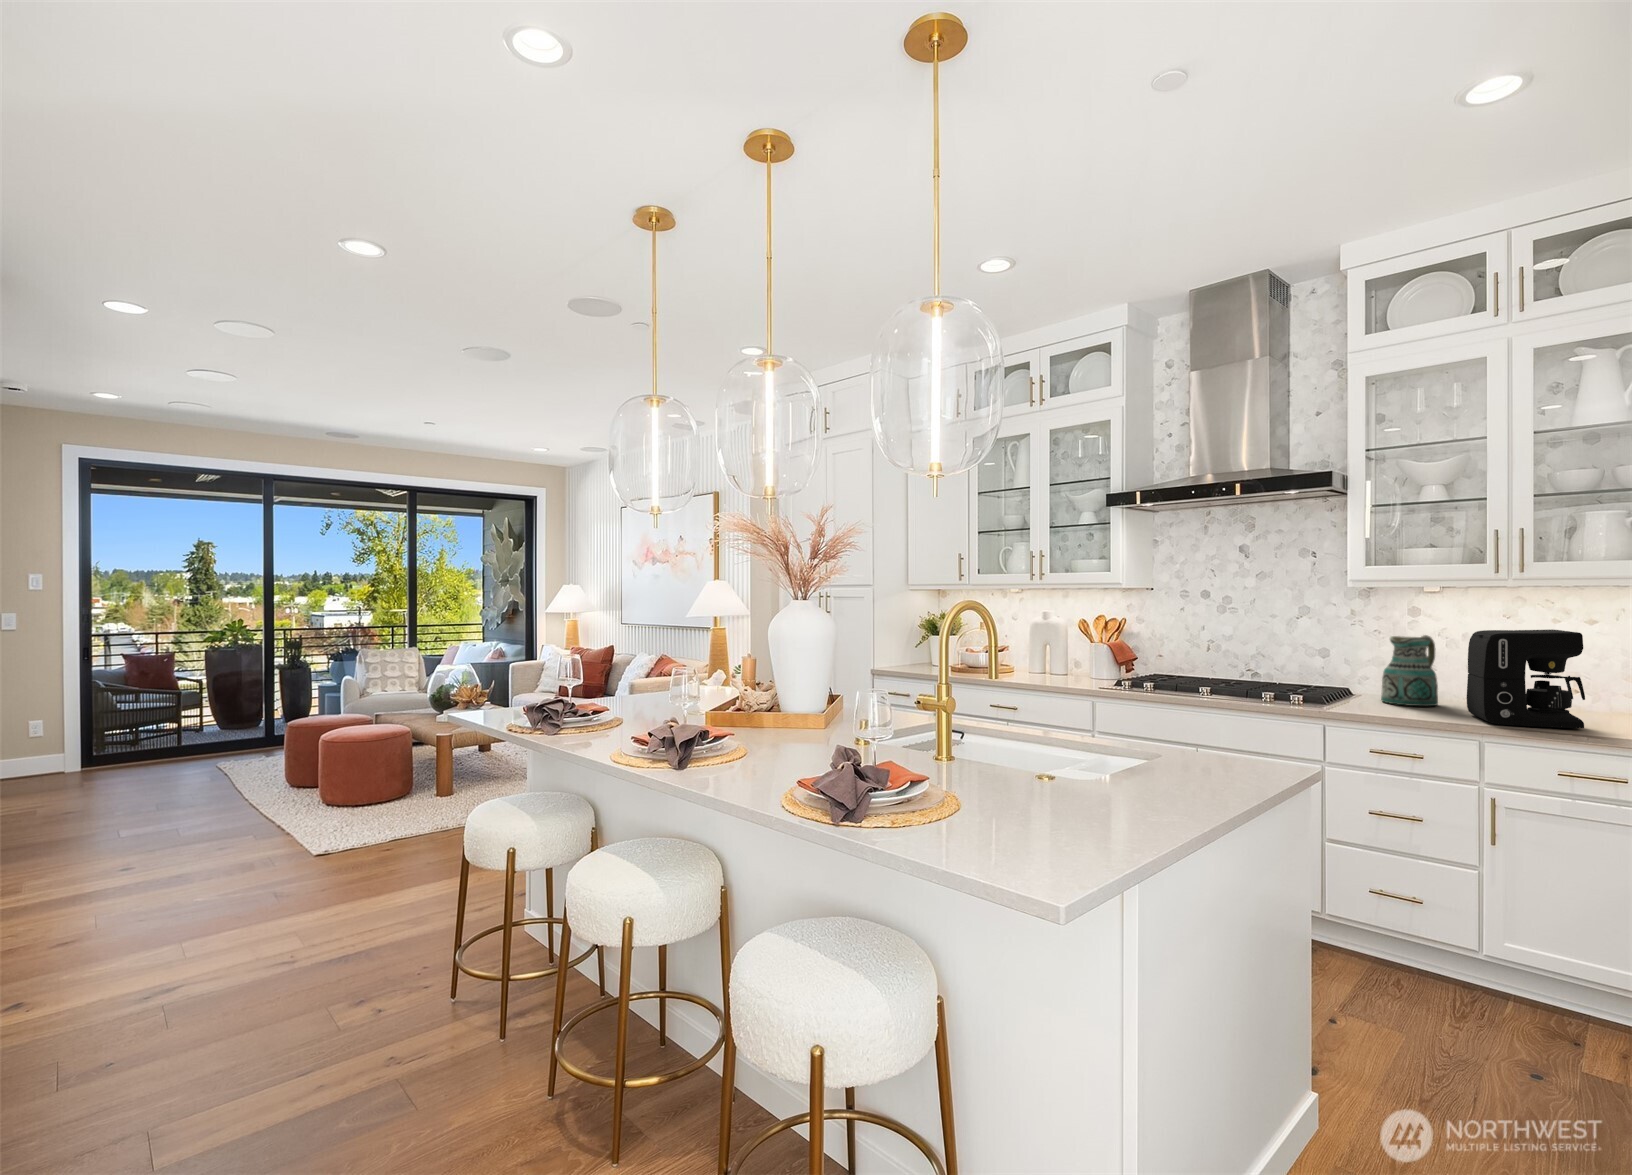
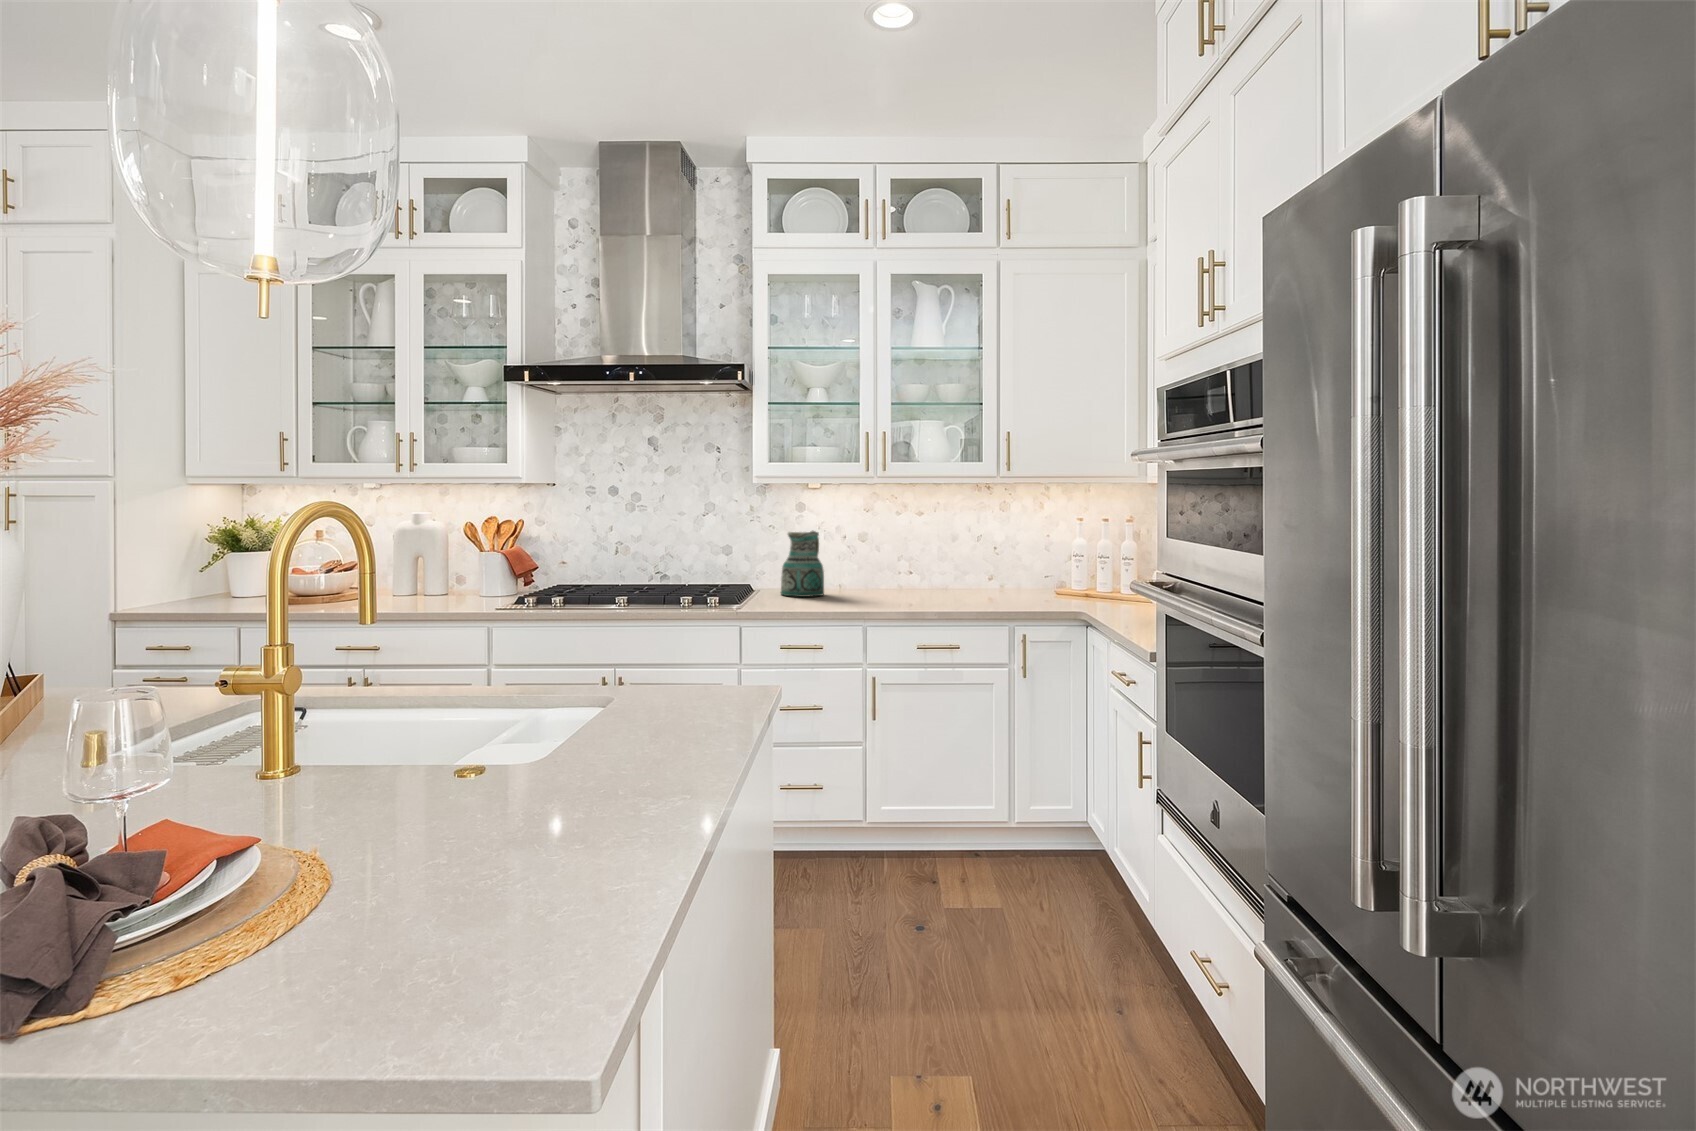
coffee maker: present [1467,630,1585,728] -> none [849,522,930,606]

